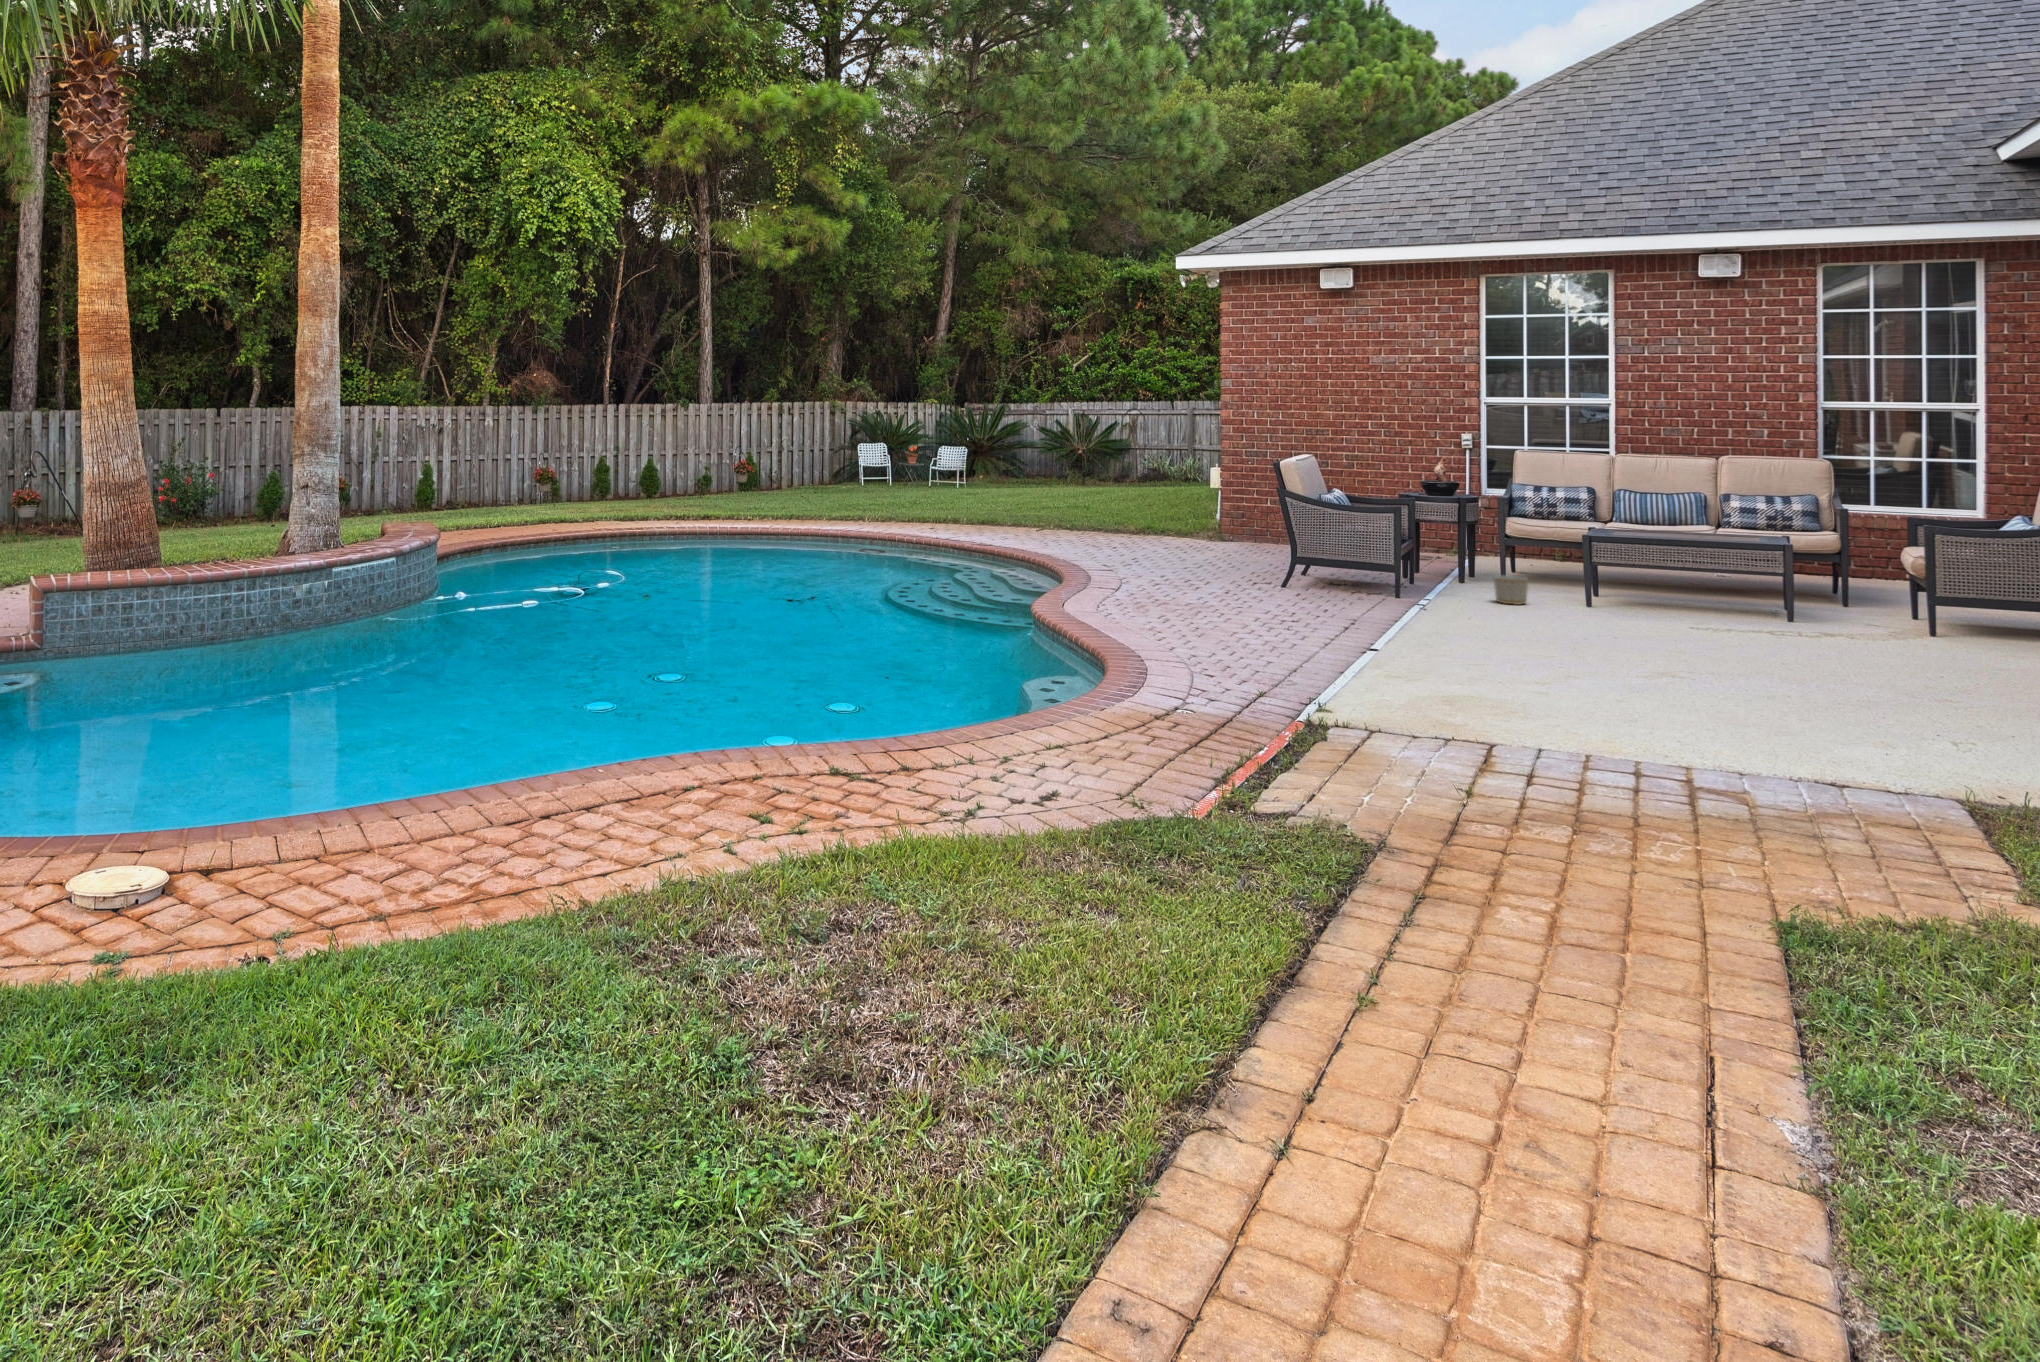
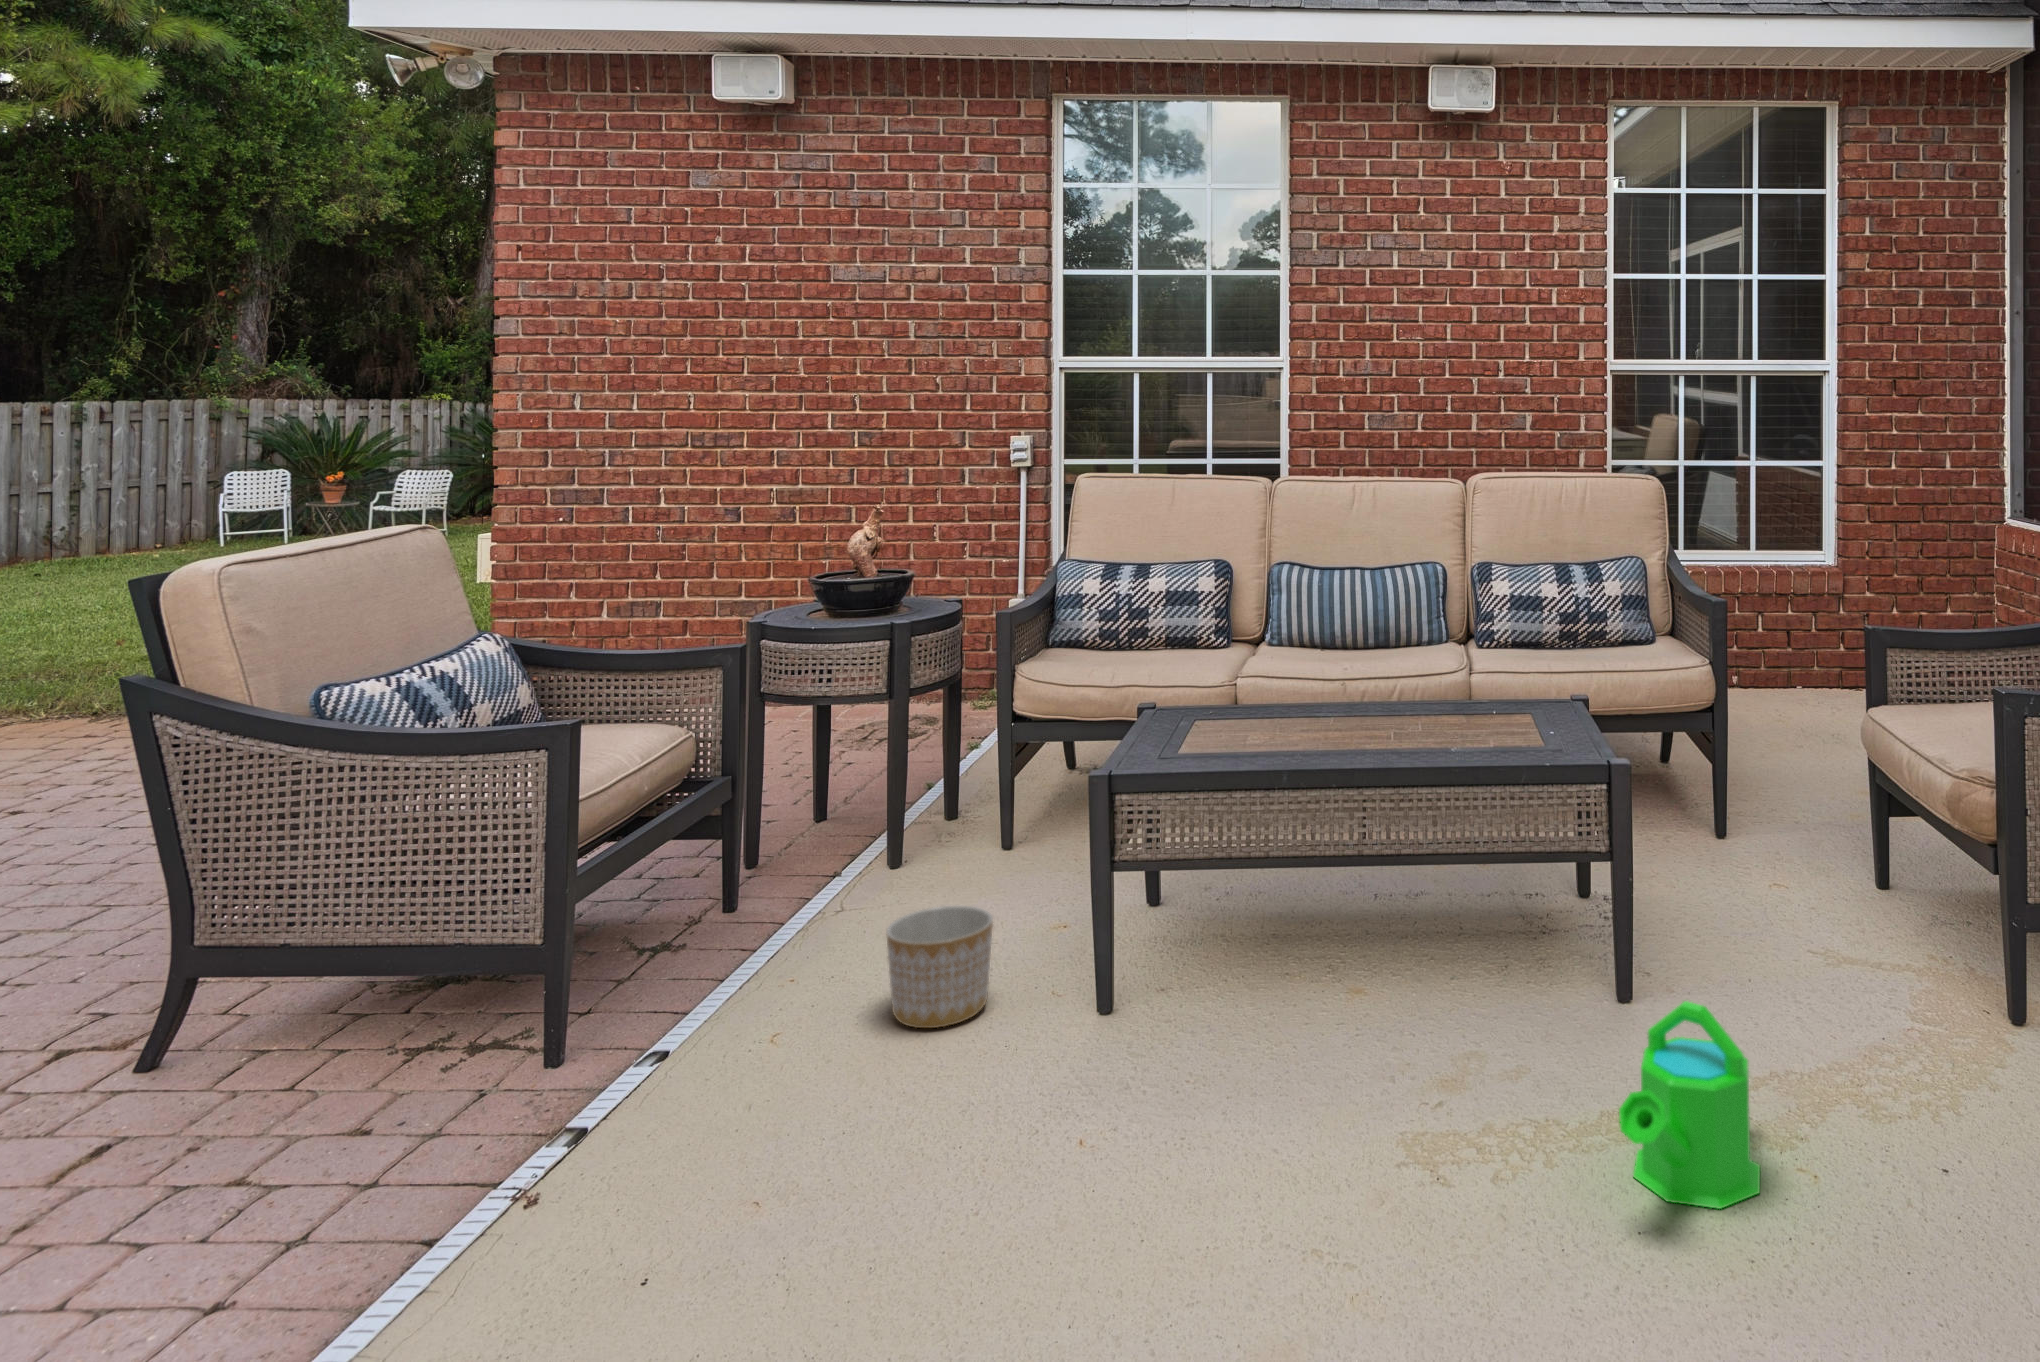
watering can: none [1746,594,1800,642] -> present [1619,1001,1760,1209]

